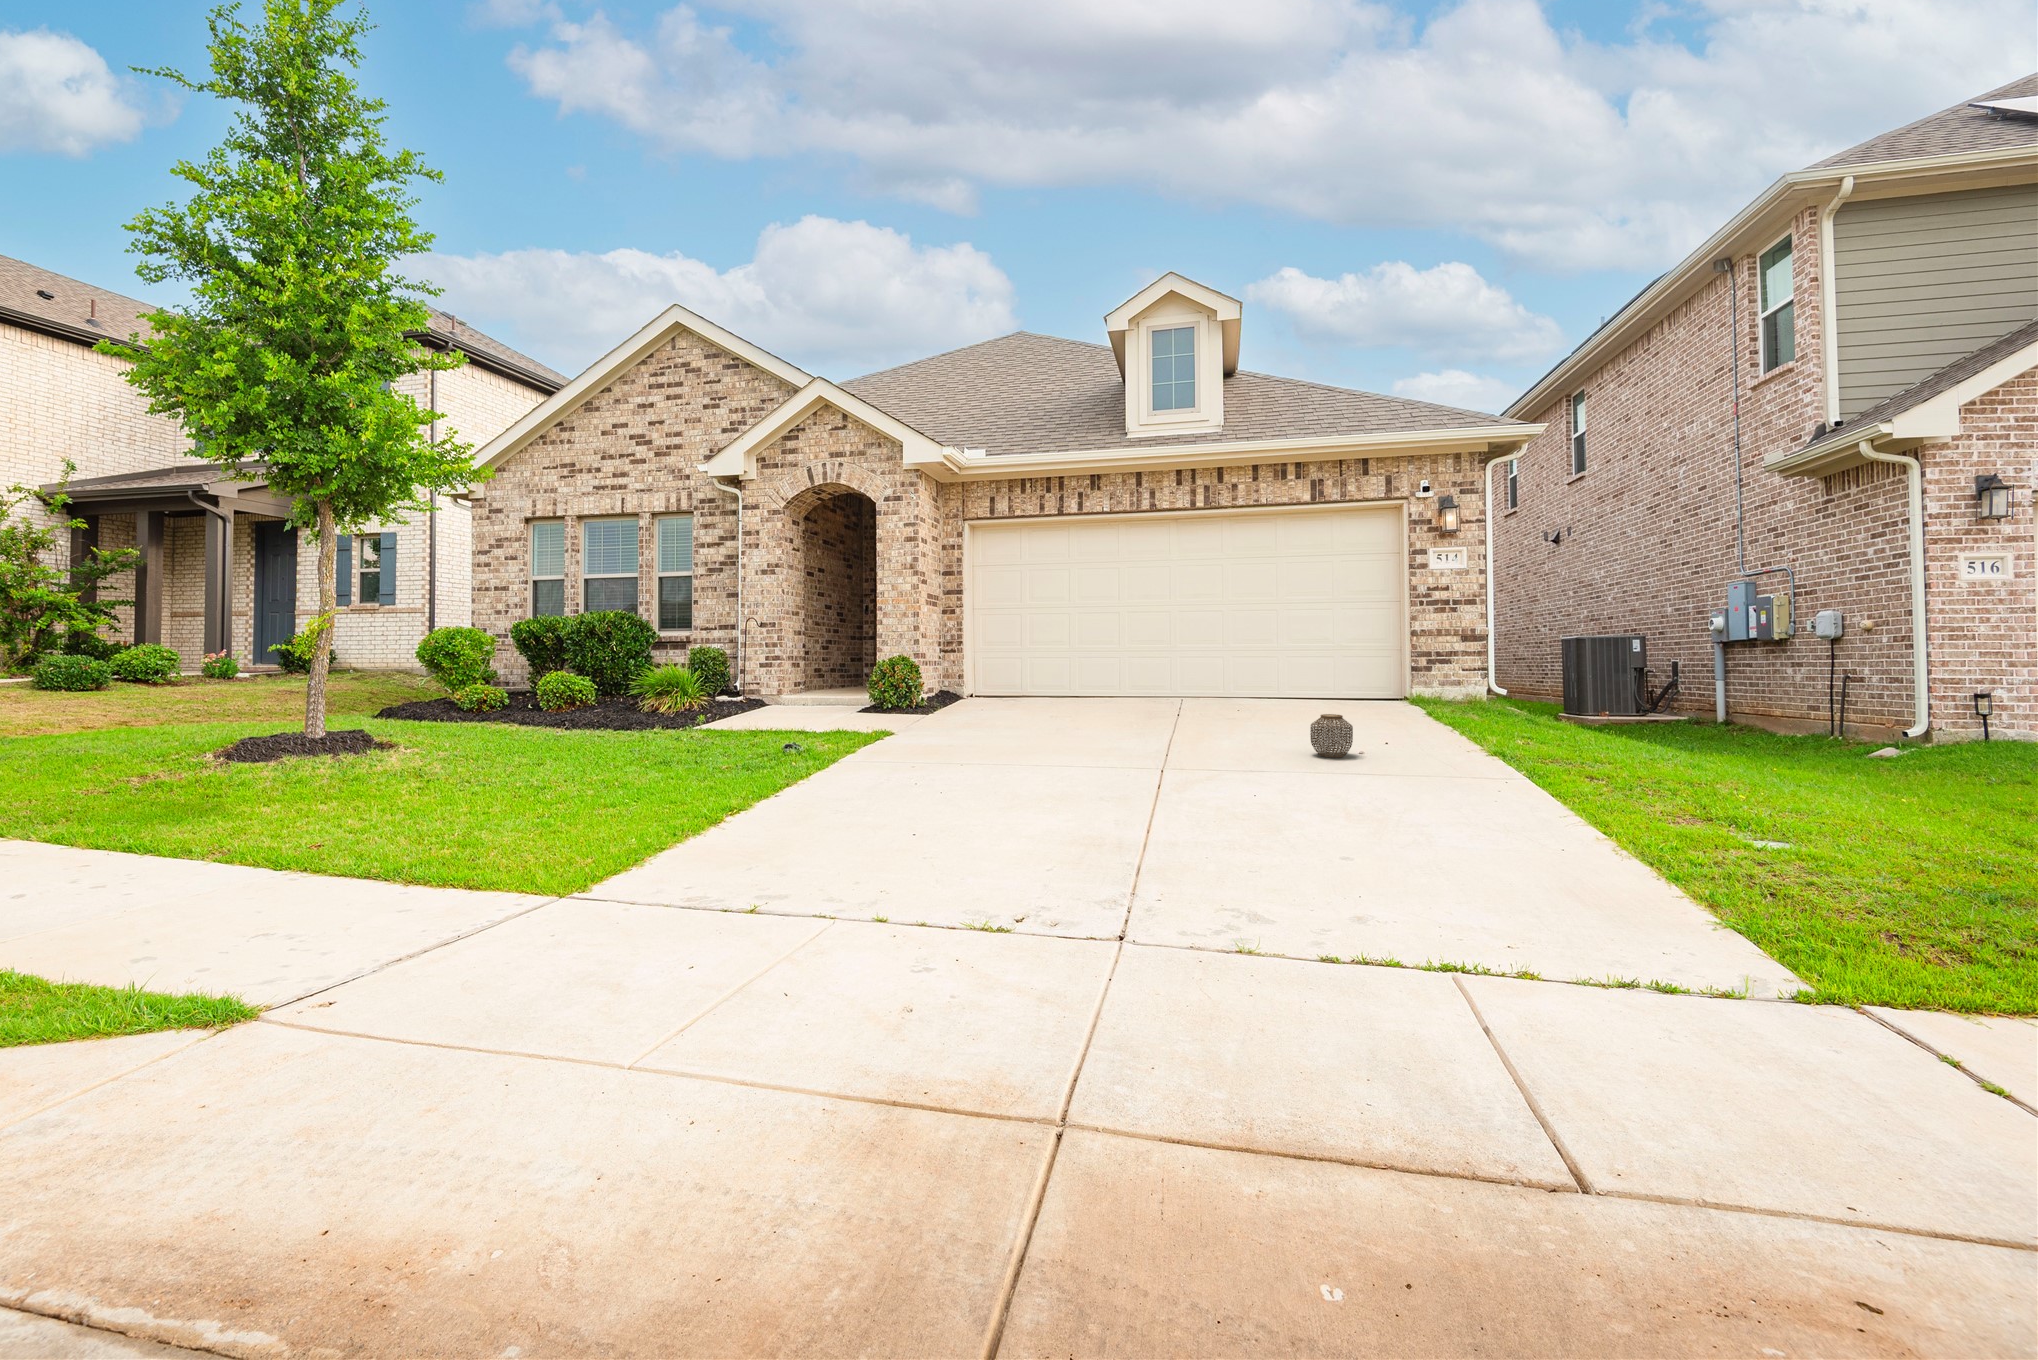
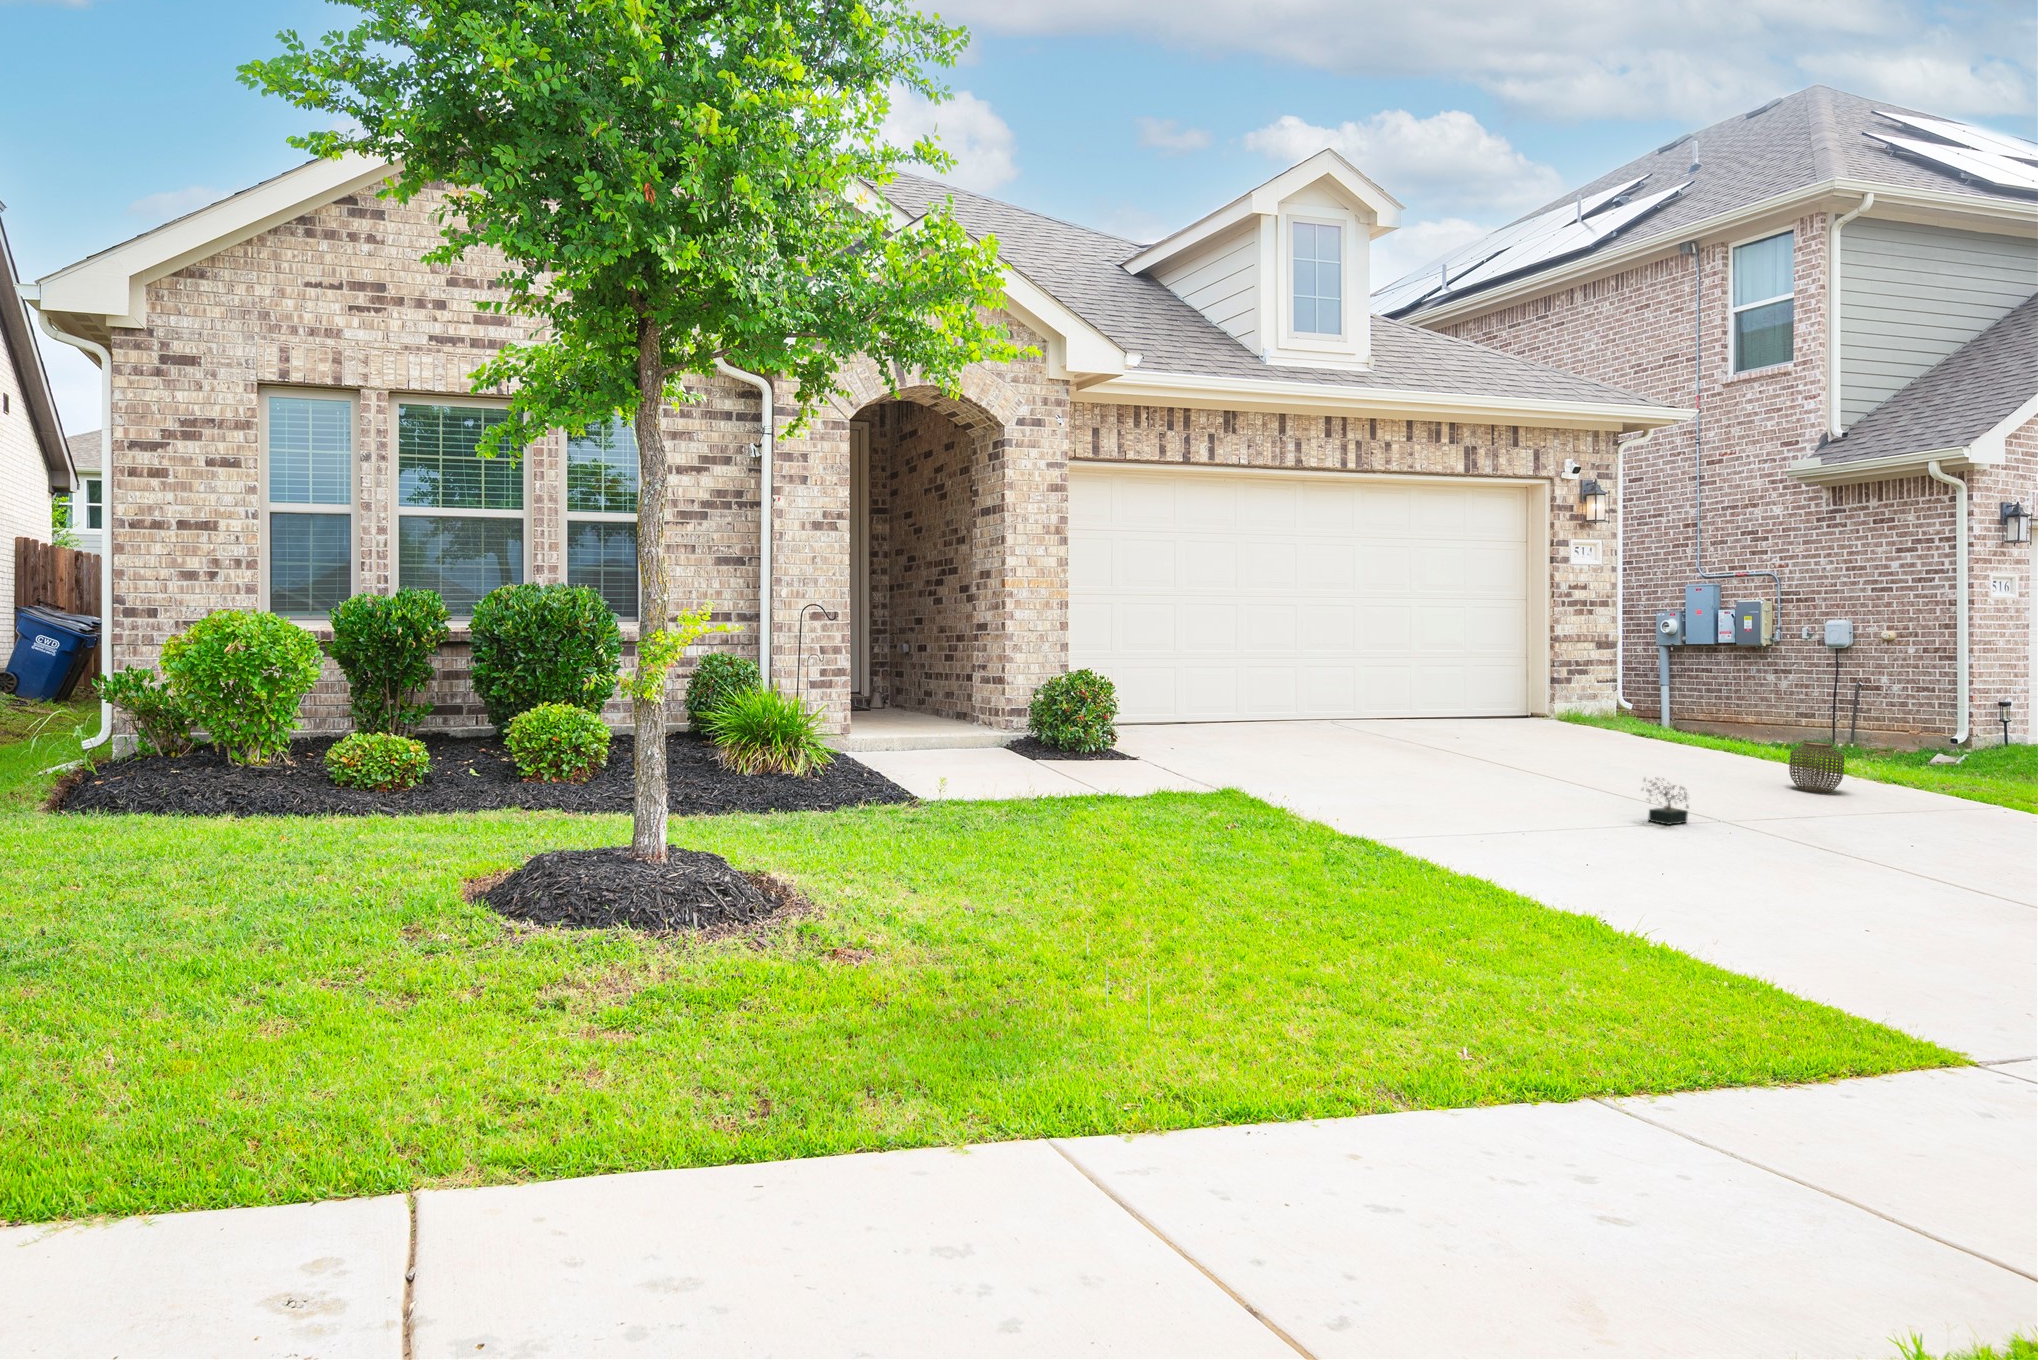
decorative plant: none [1047,730,1090,766] -> present [1642,778,1689,825]

